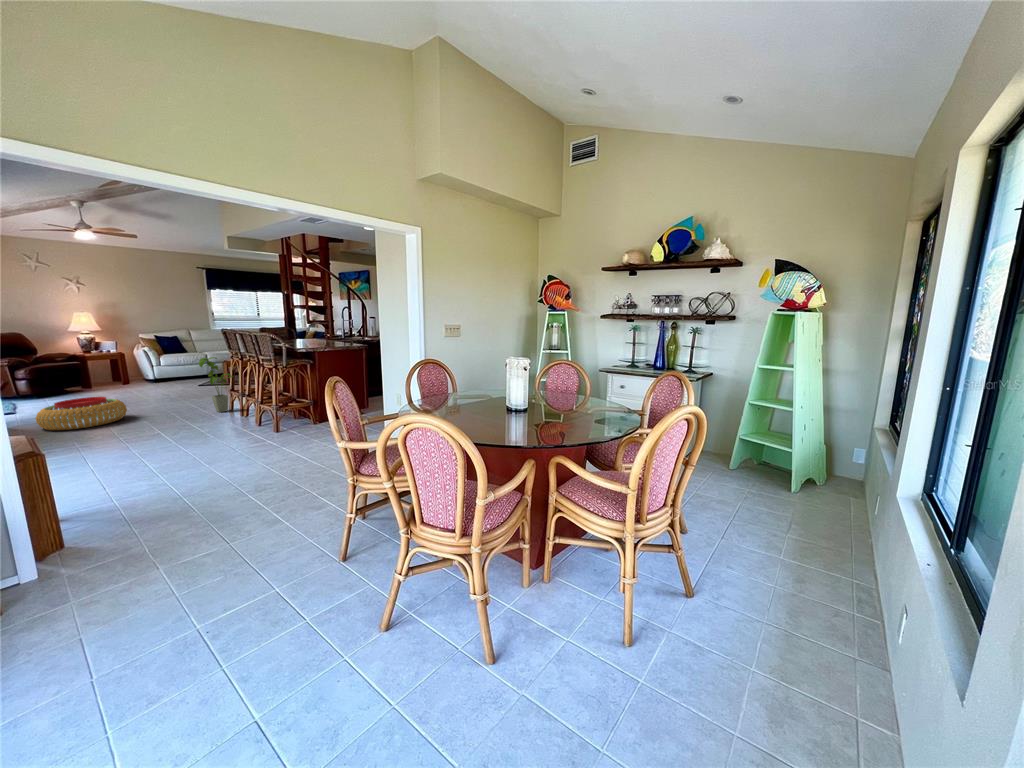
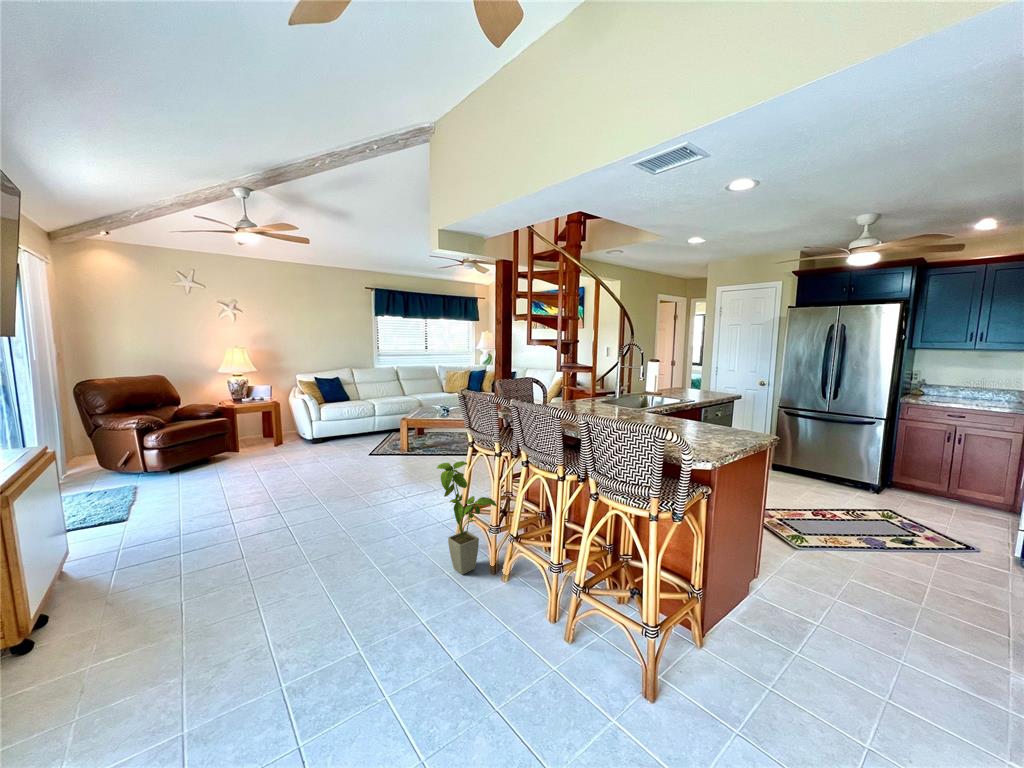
pouf: present [36,397,127,430] -> none [128,535,298,642]

